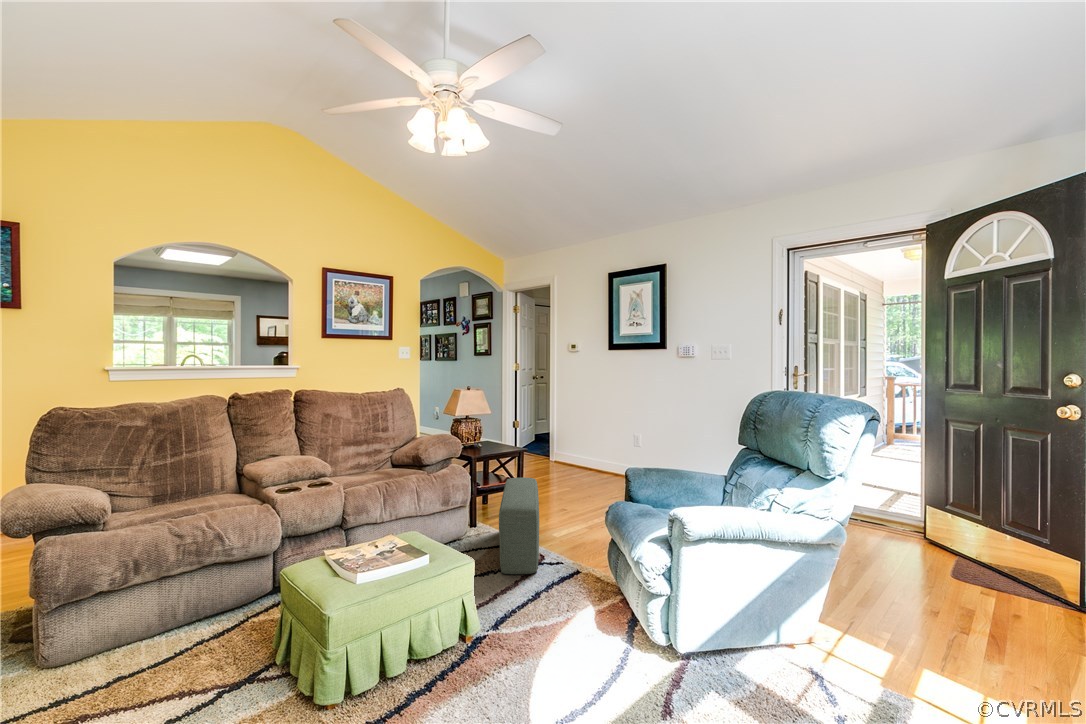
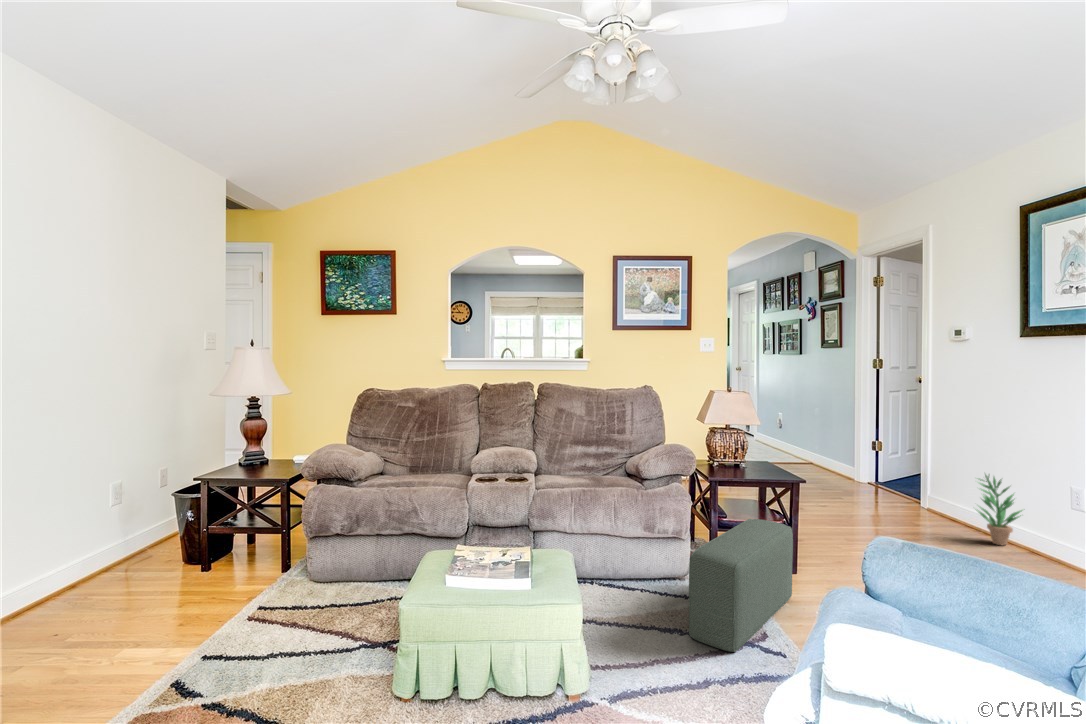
potted plant: none [589,428,613,470] -> present [978,474,1022,545]

